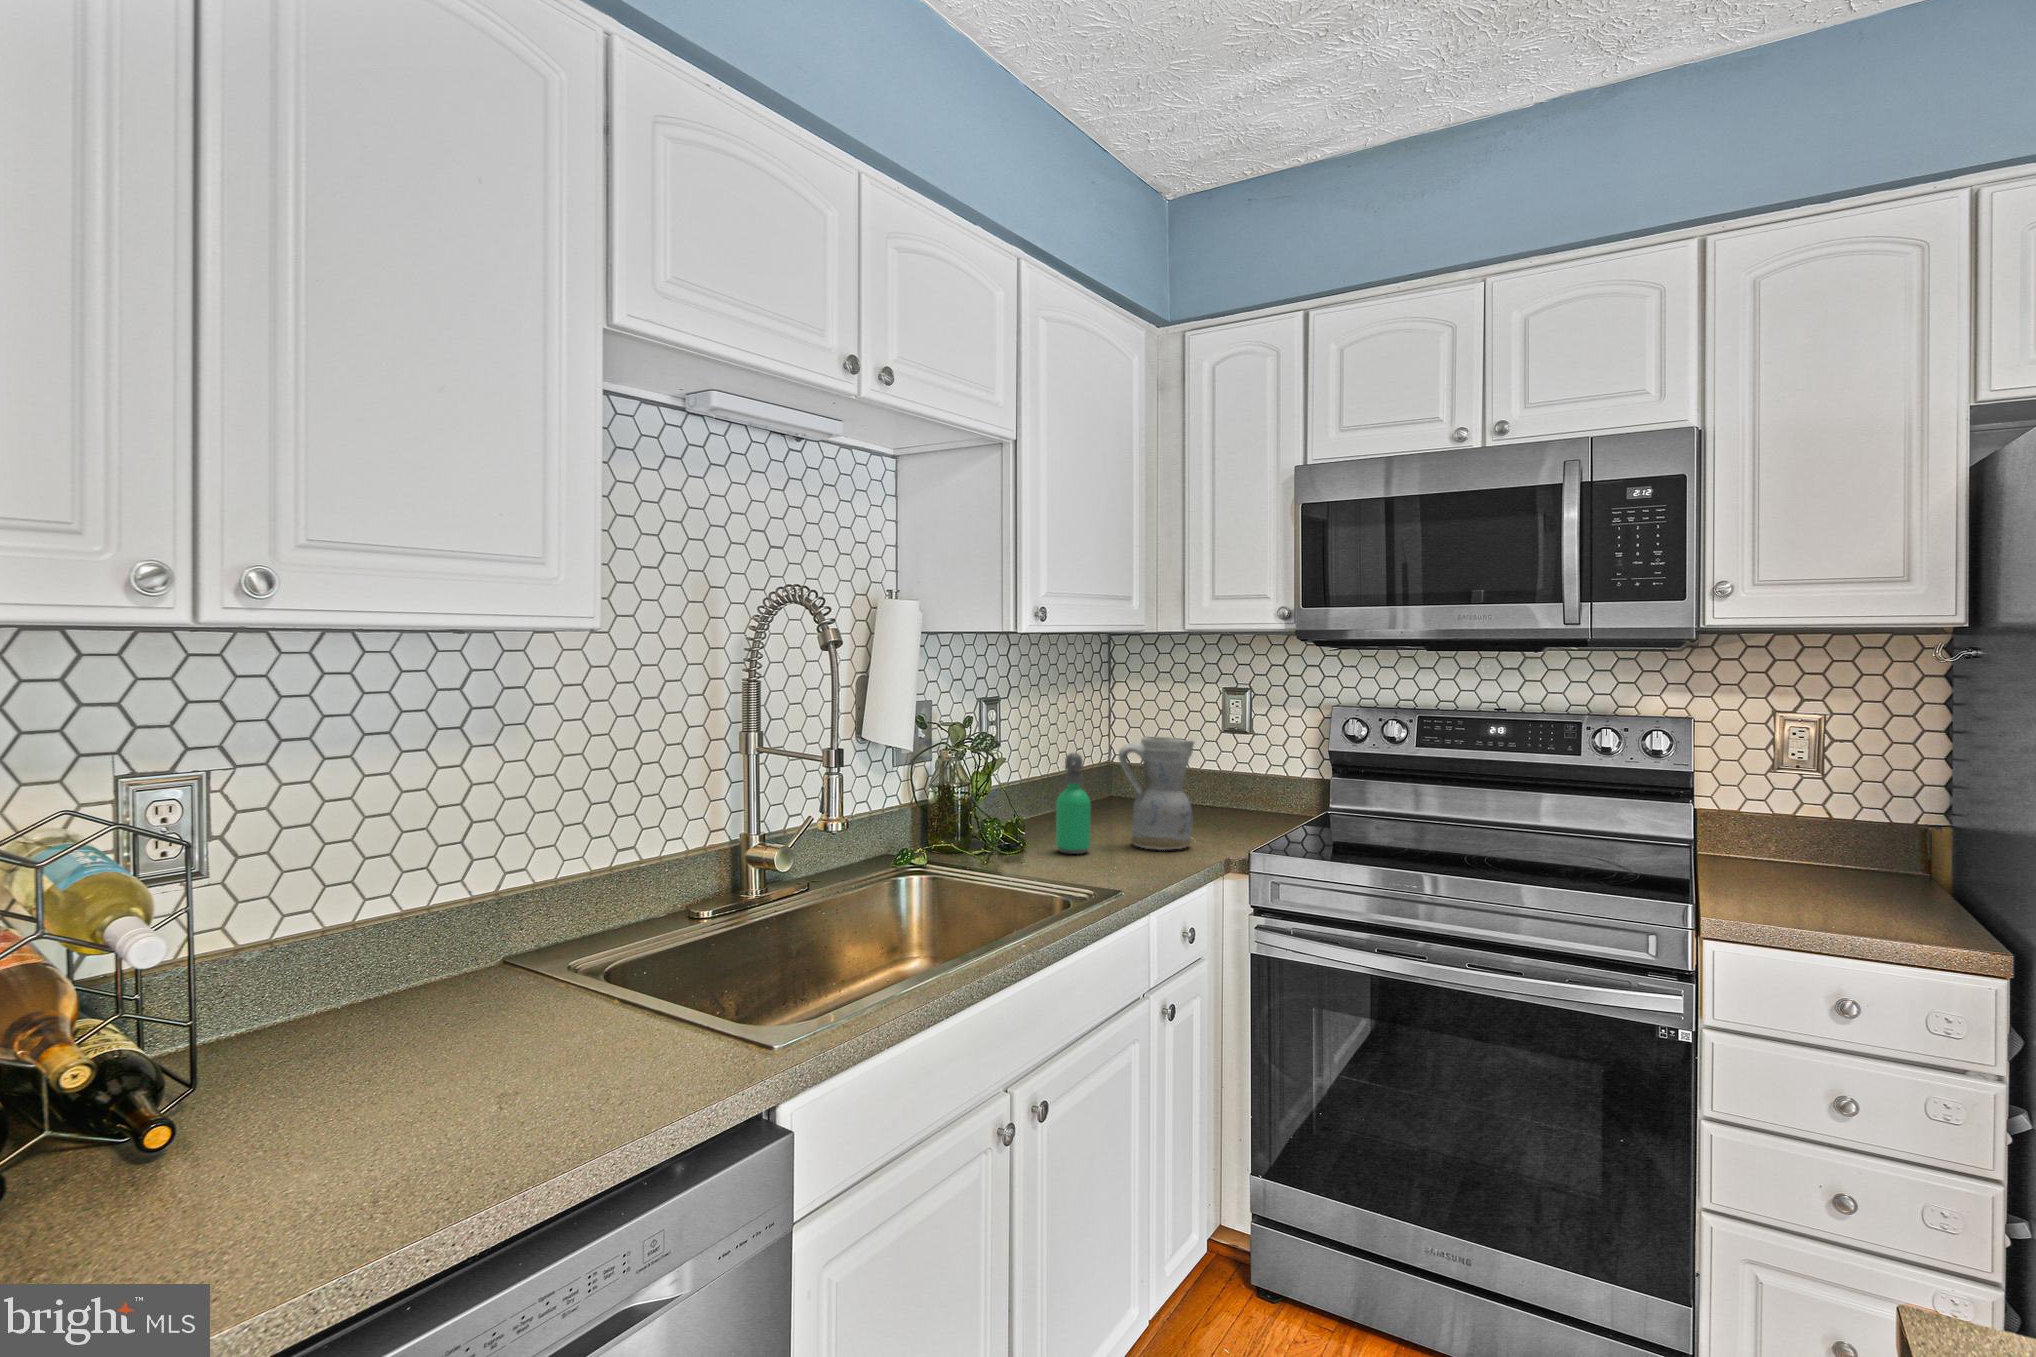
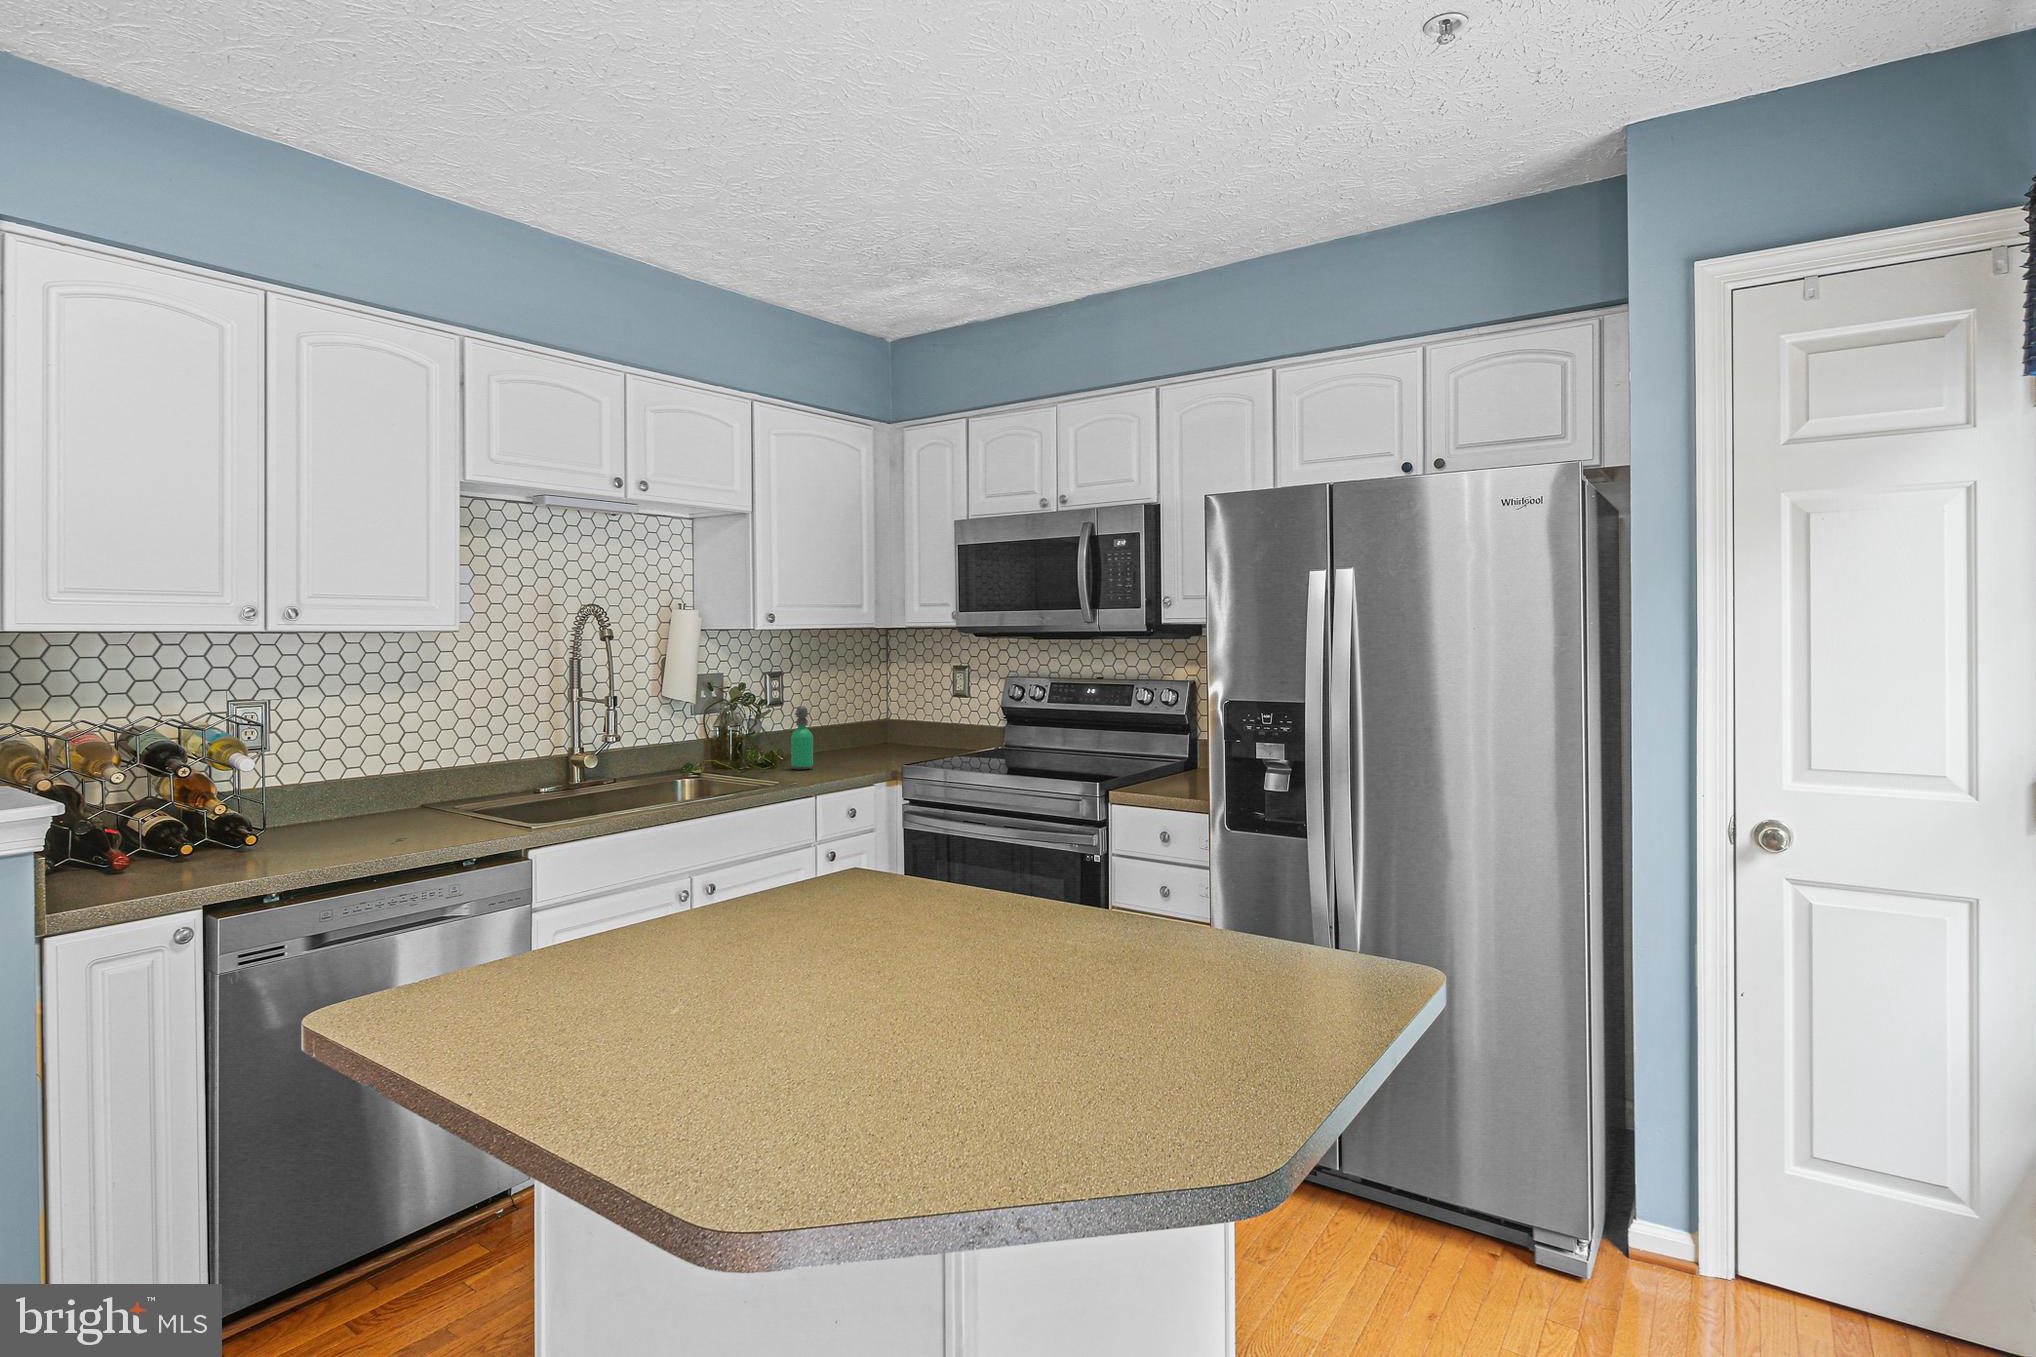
ceramic pitcher: present [1119,736,1194,850] -> none [836,696,884,768]

